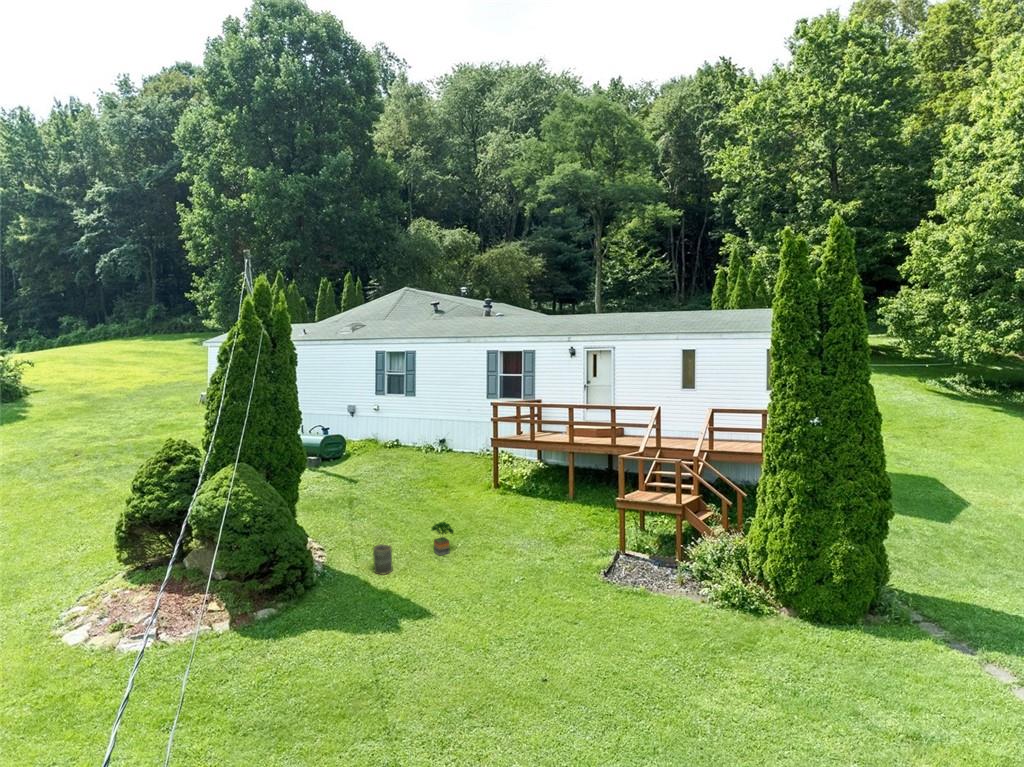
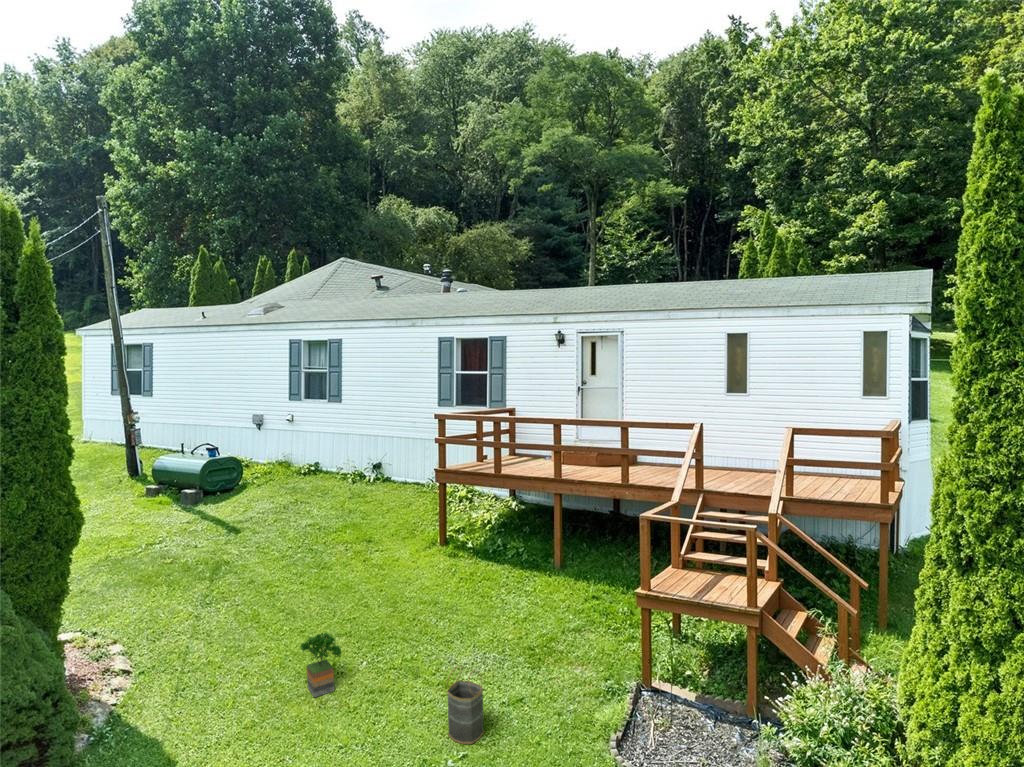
basket: present [373,544,393,575] -> present [447,665,484,744]

